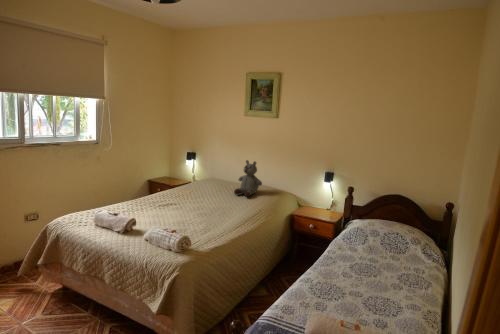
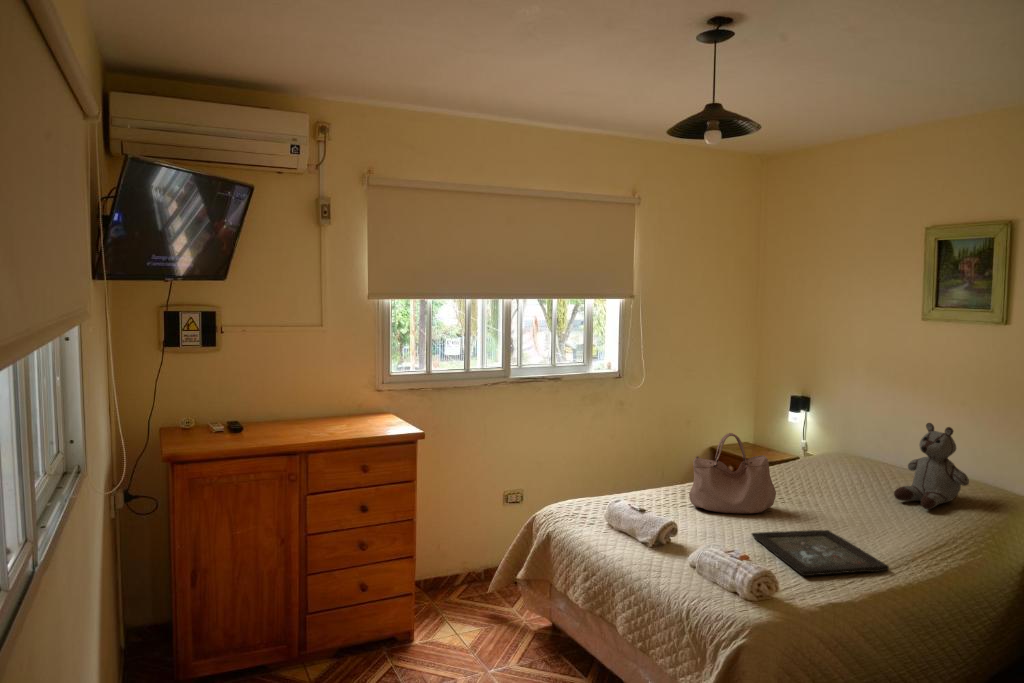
handbag: none [142,170,185,210] -> present [689,433,776,513]
tray: none [175,212,237,235] -> present [752,530,889,576]

